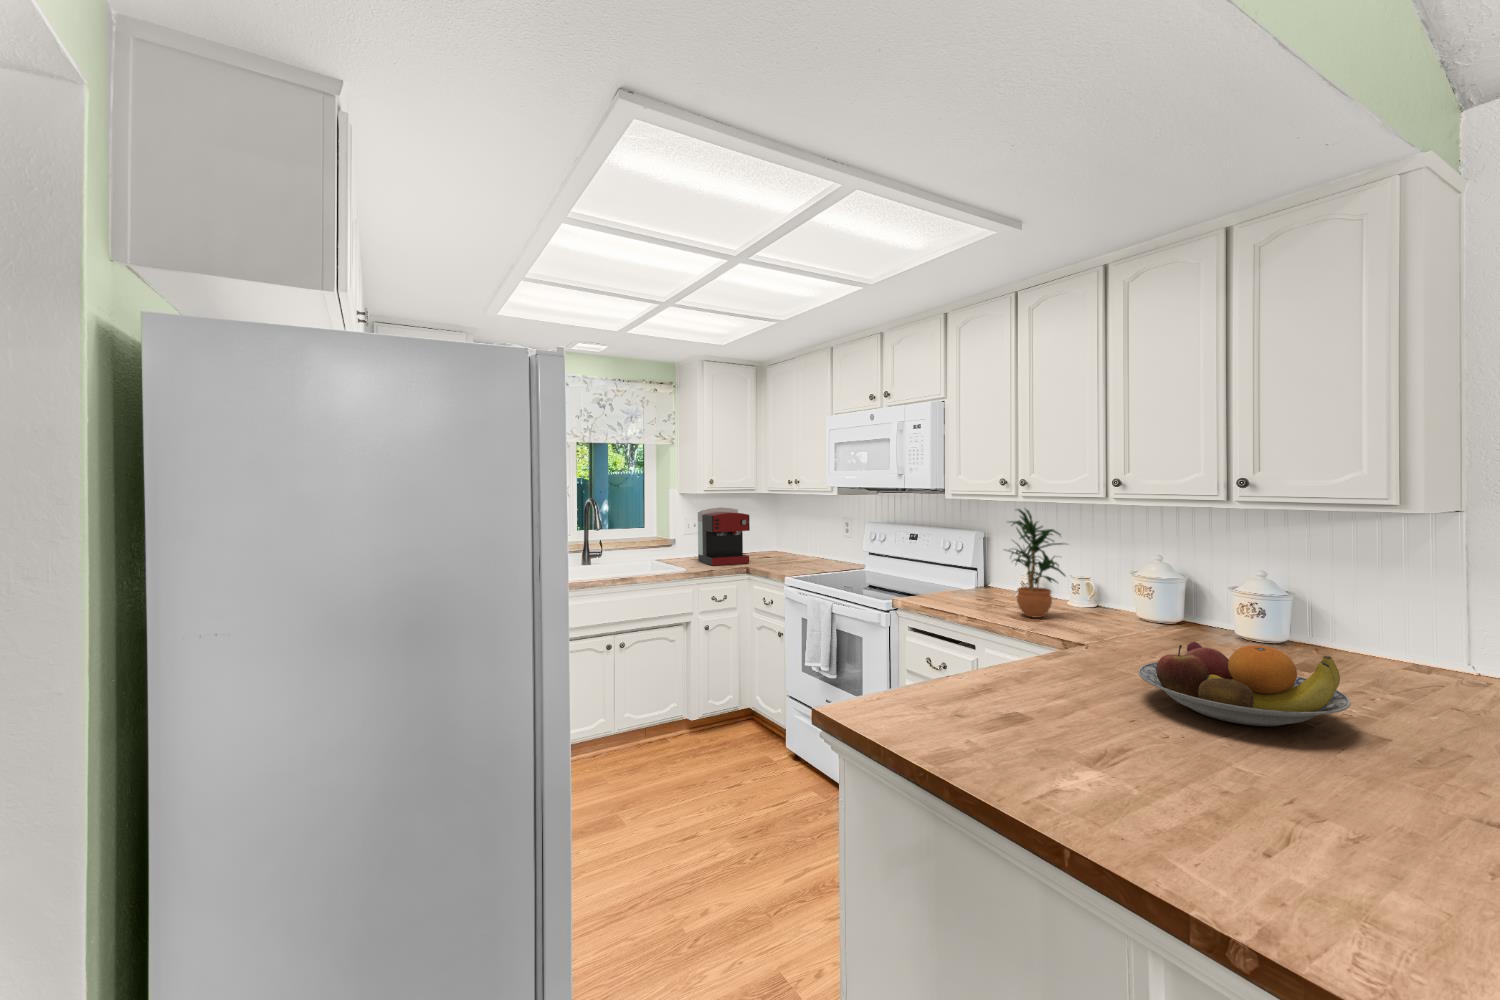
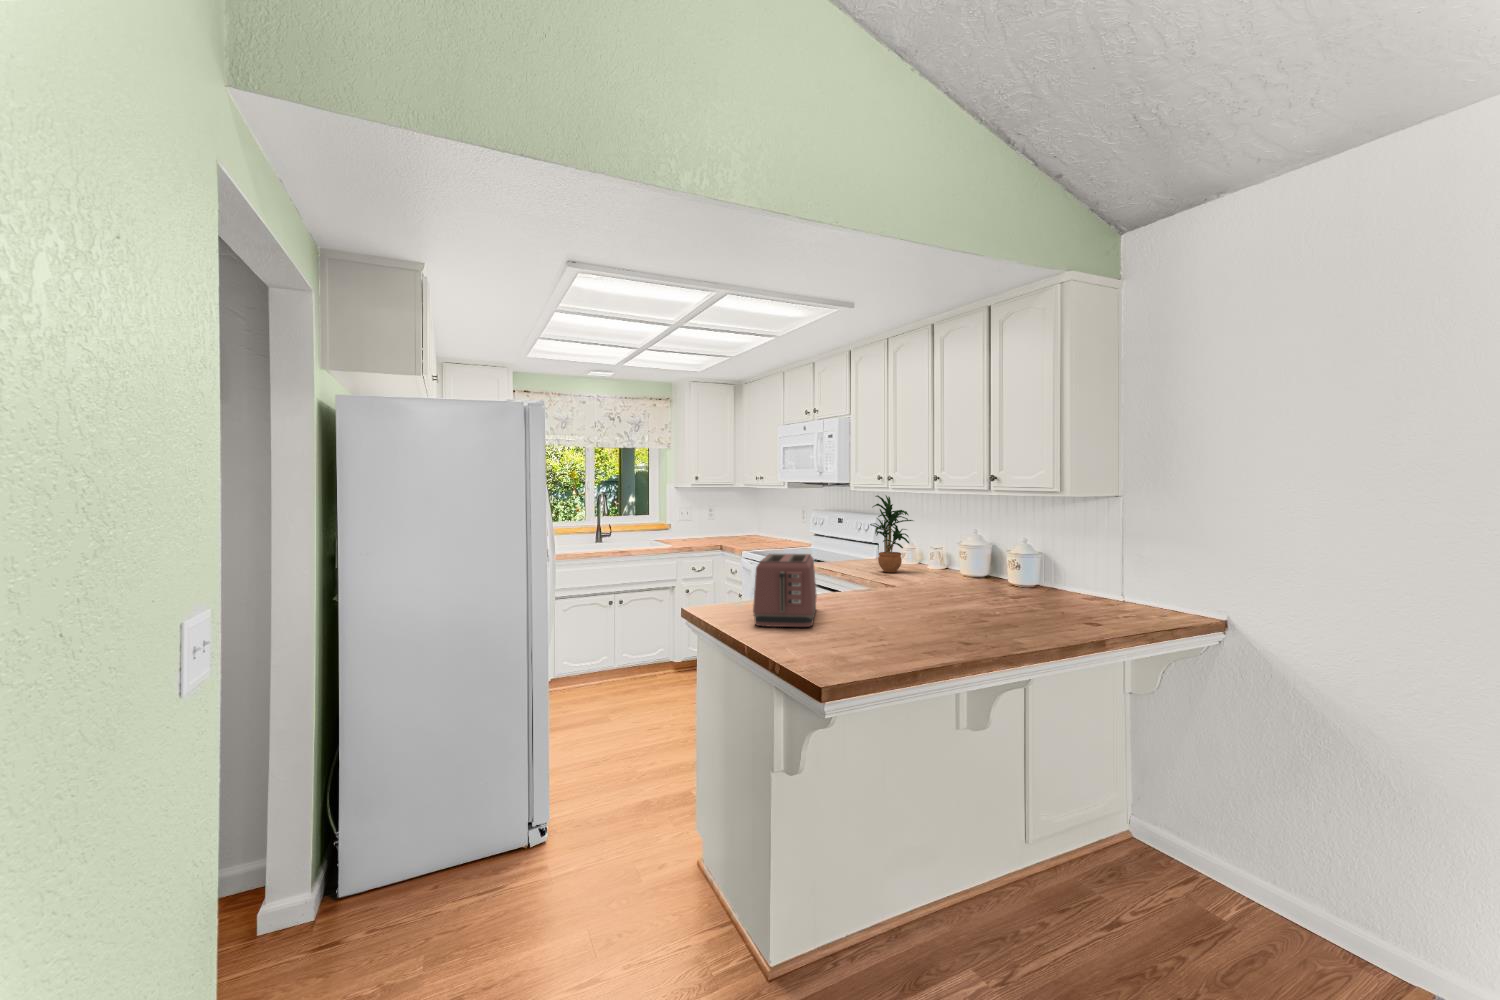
coffee maker: present [698,507,750,566] -> none [687,499,726,544]
toaster: none [972,626,1154,798] -> present [753,554,817,627]
fruit bowl: present [1138,642,1351,726] -> none [874,568,974,612]

